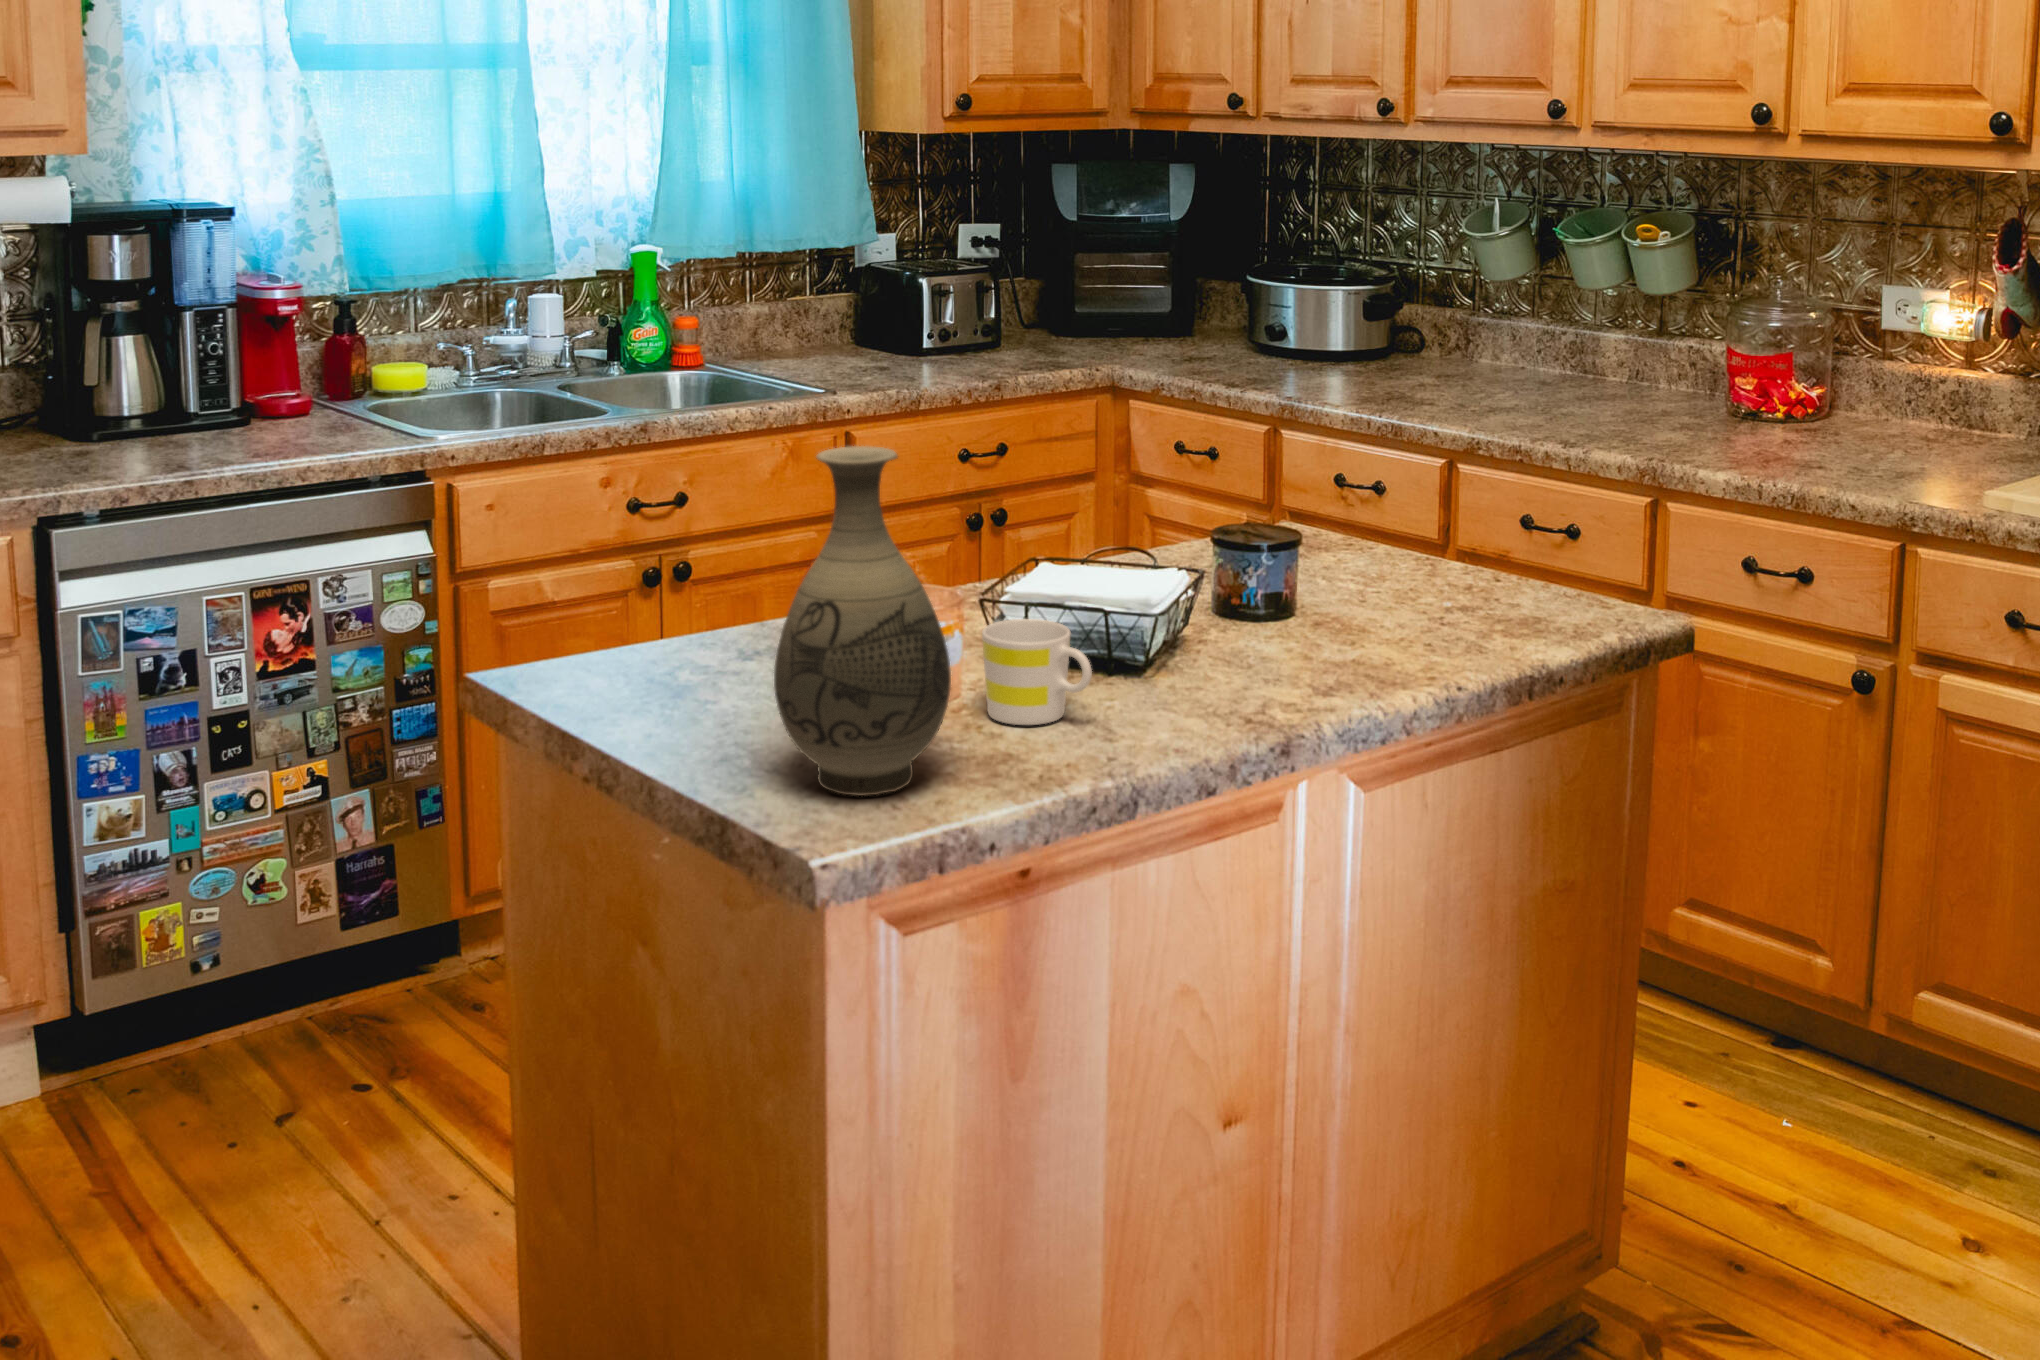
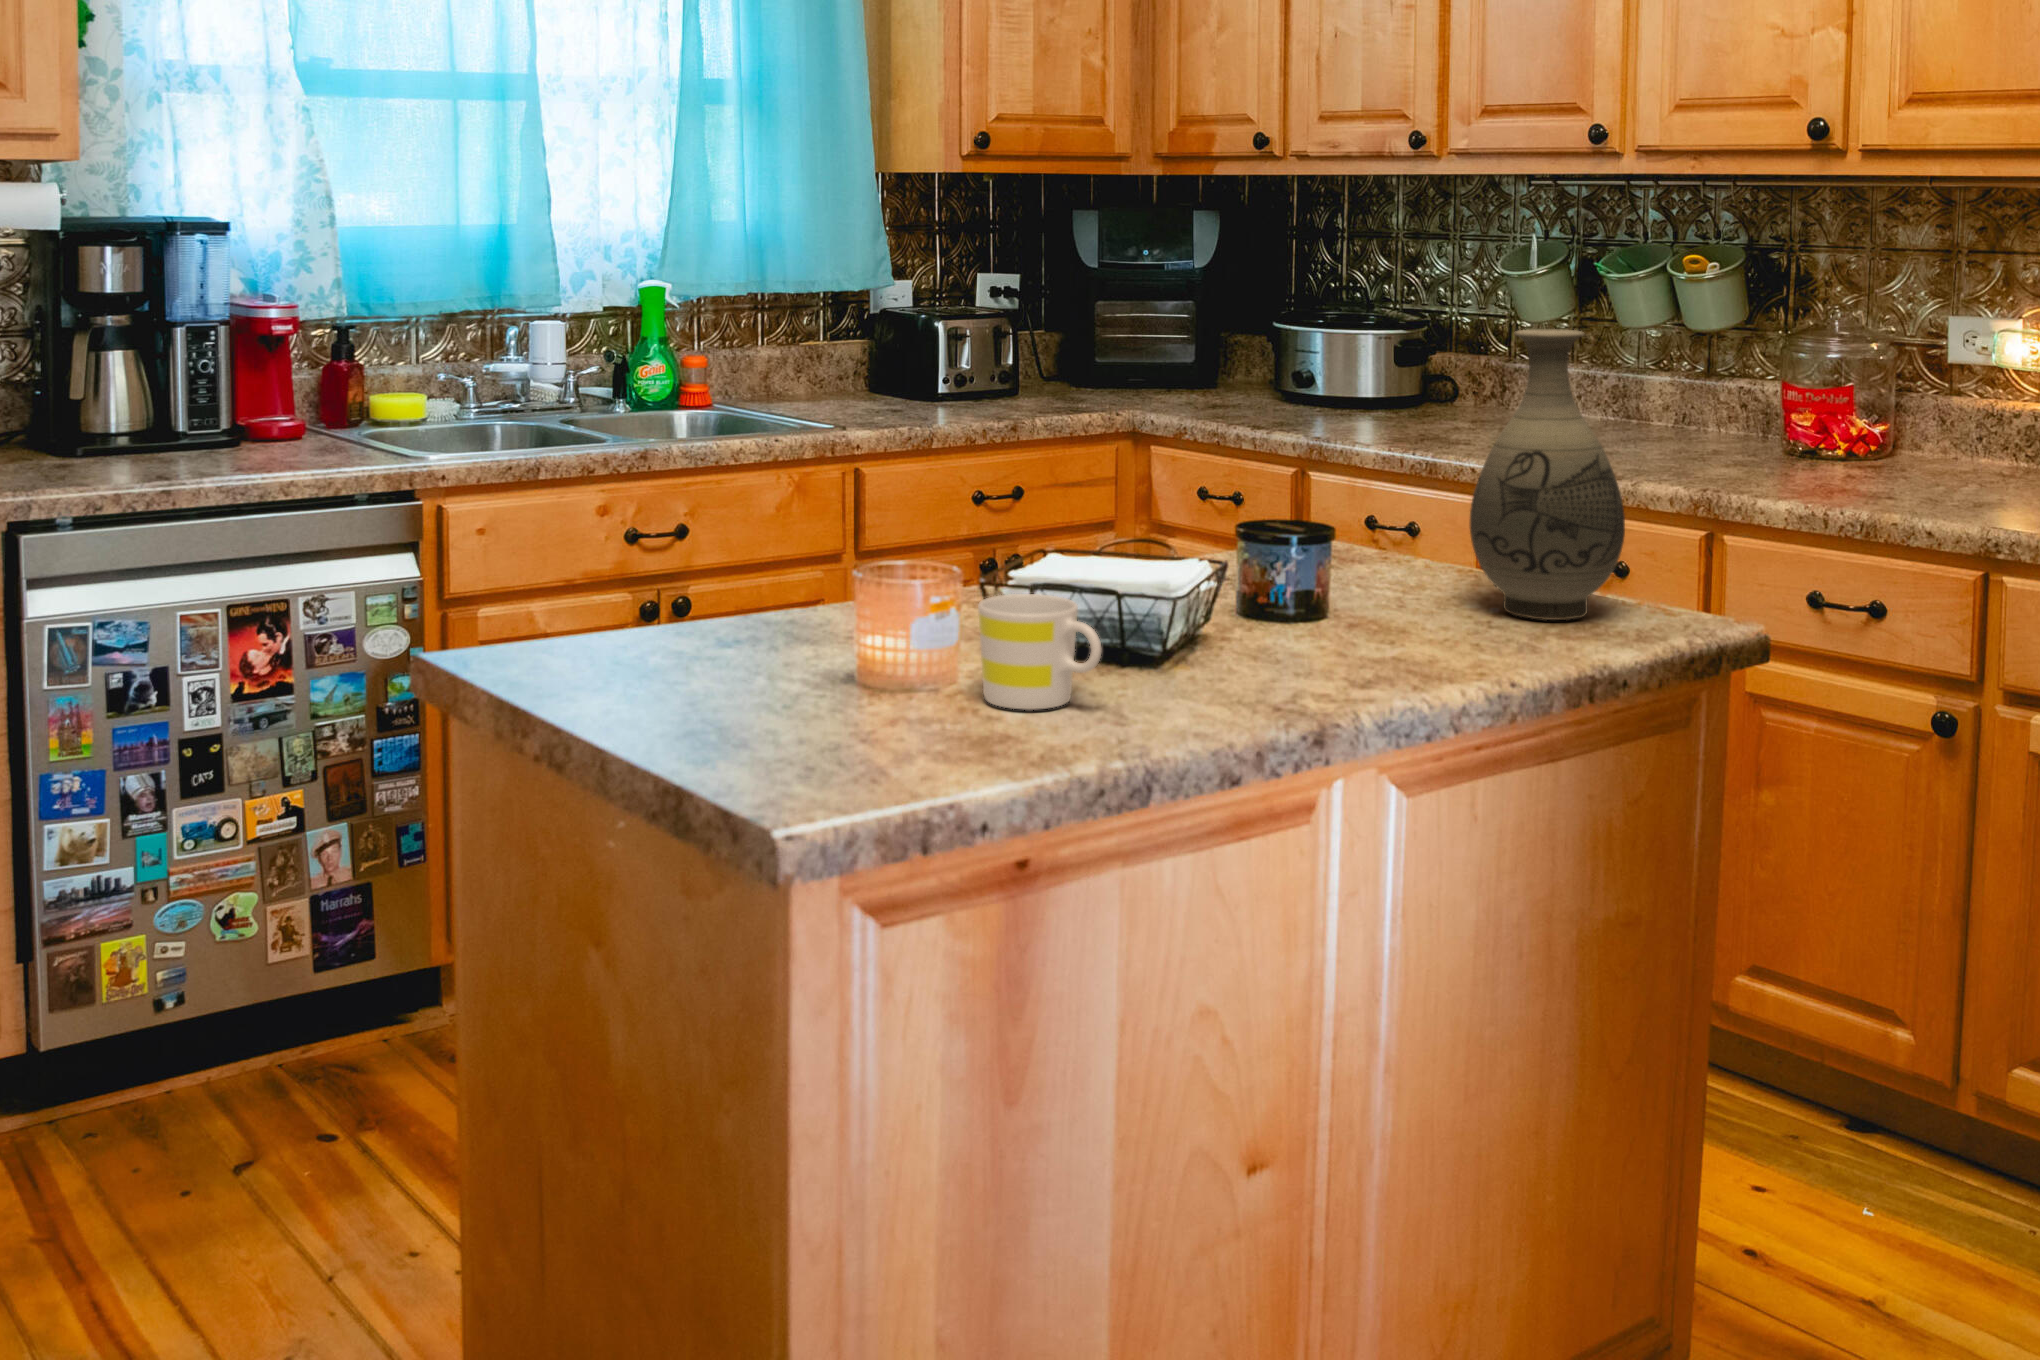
vase: present [774,446,951,796] -> present [1470,329,1625,620]

